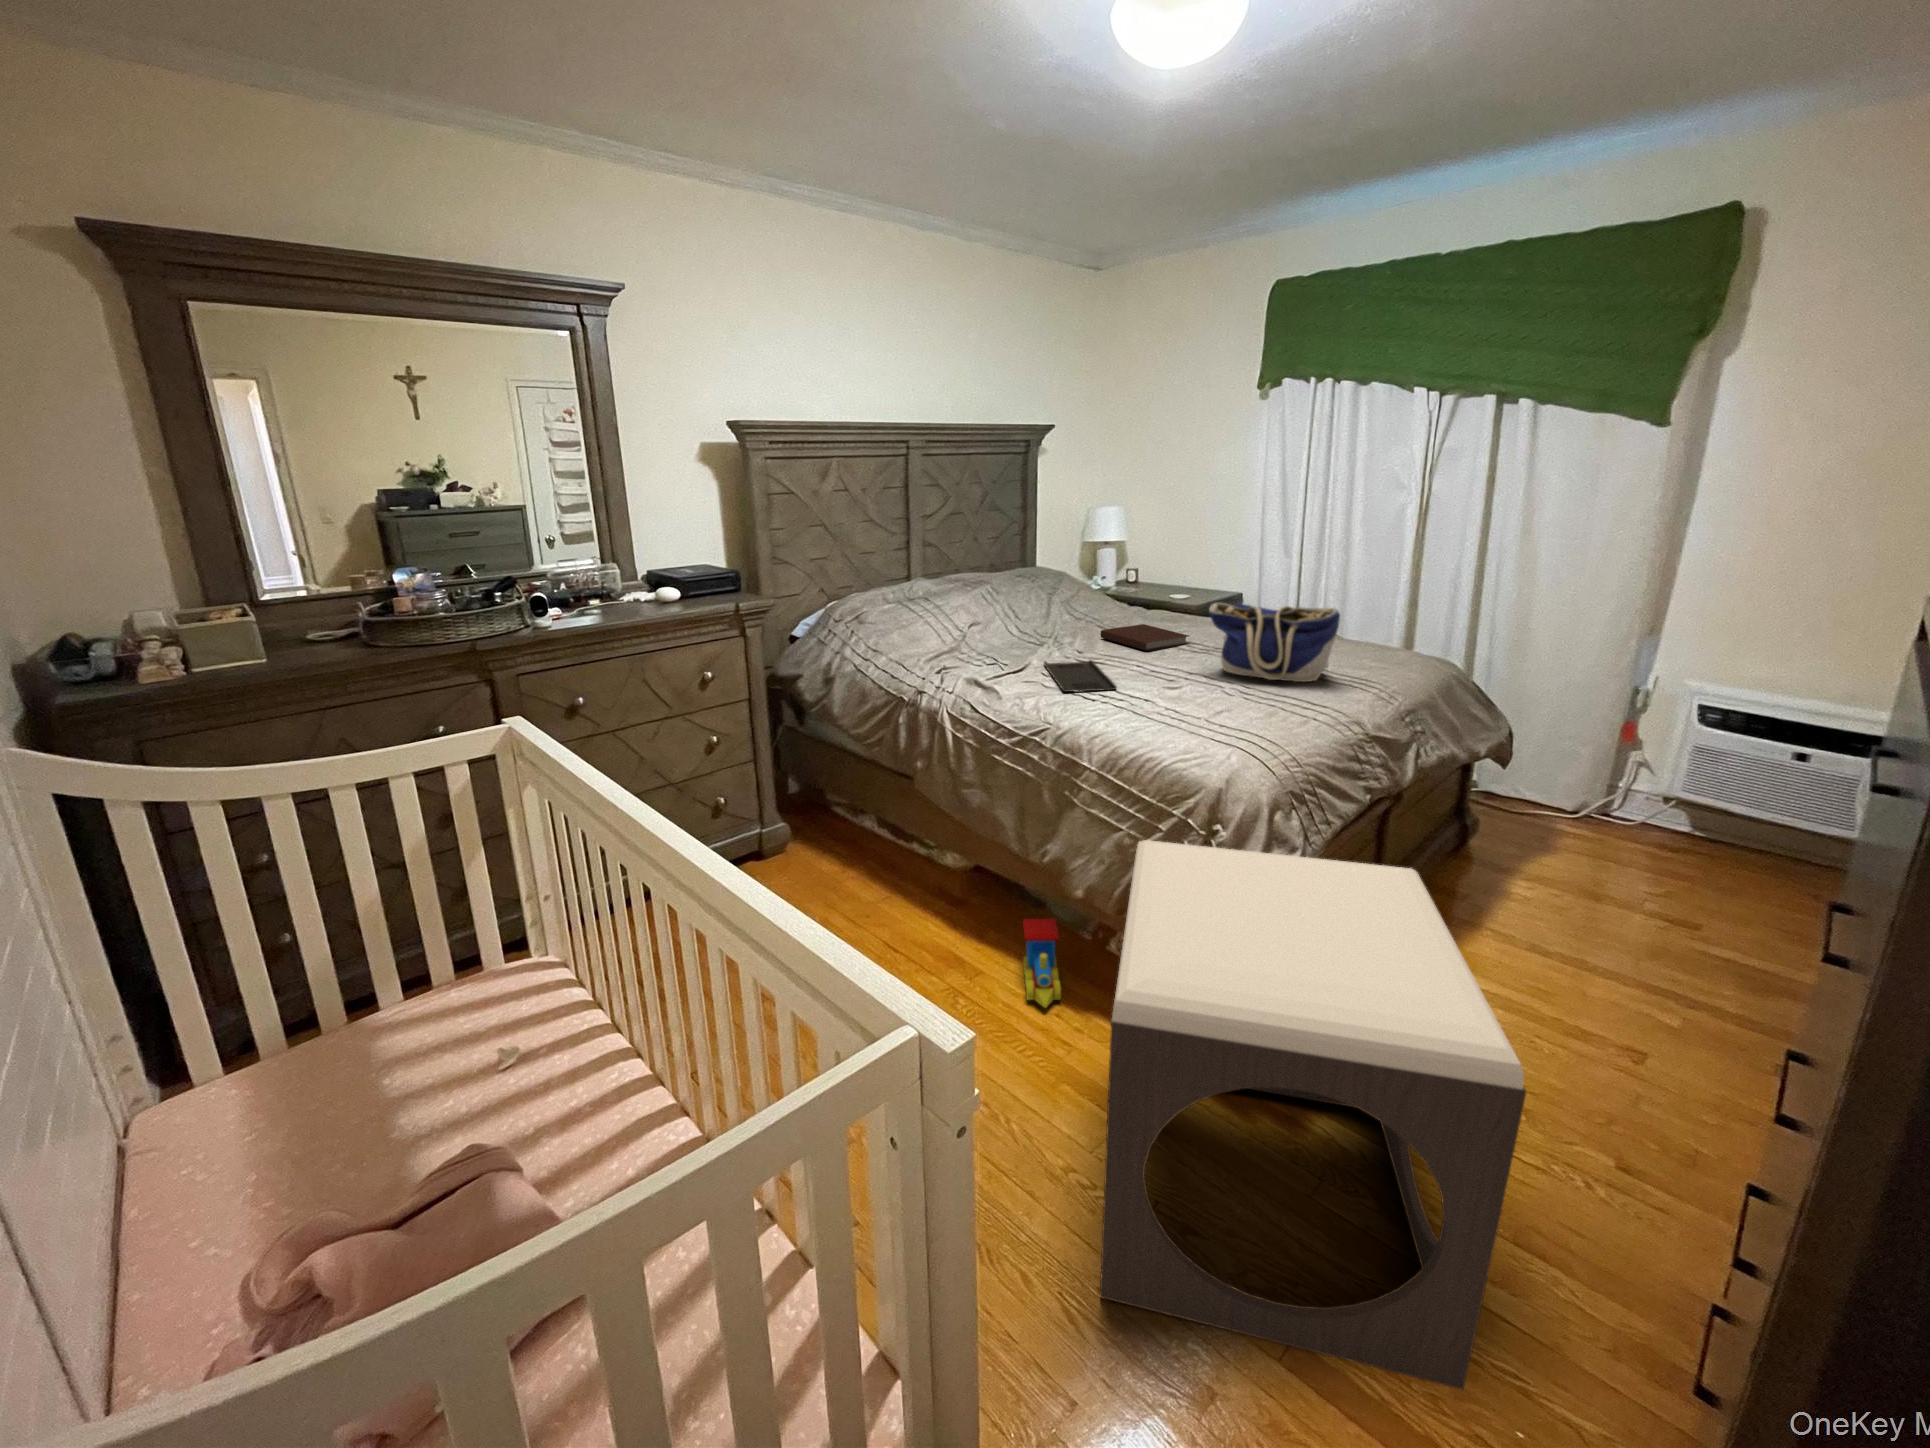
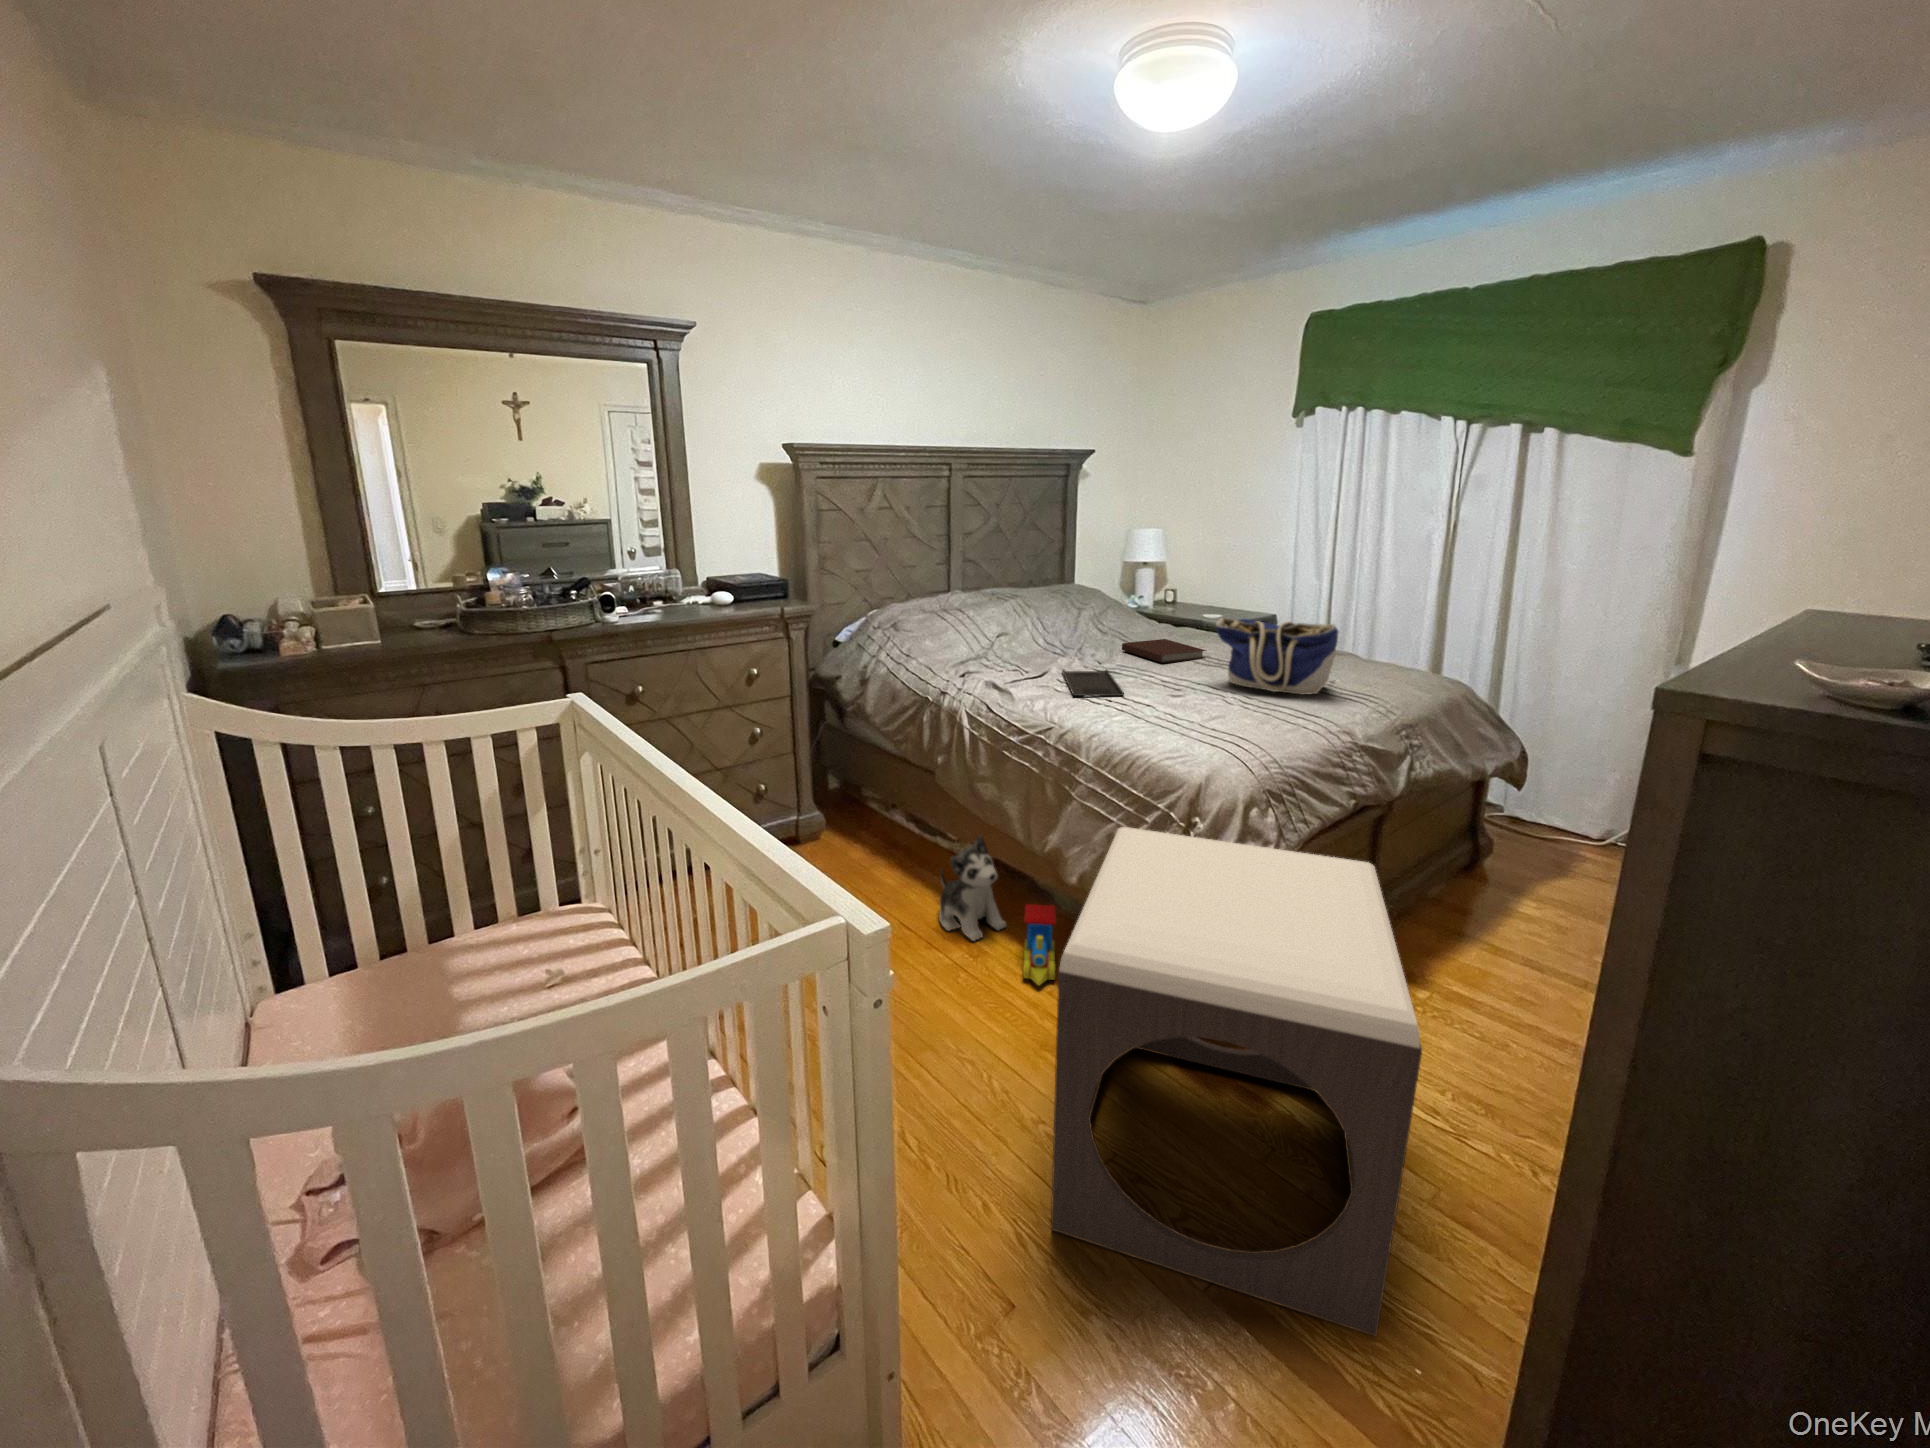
plush toy: none [925,846,1000,961] -> present [939,836,1006,941]

